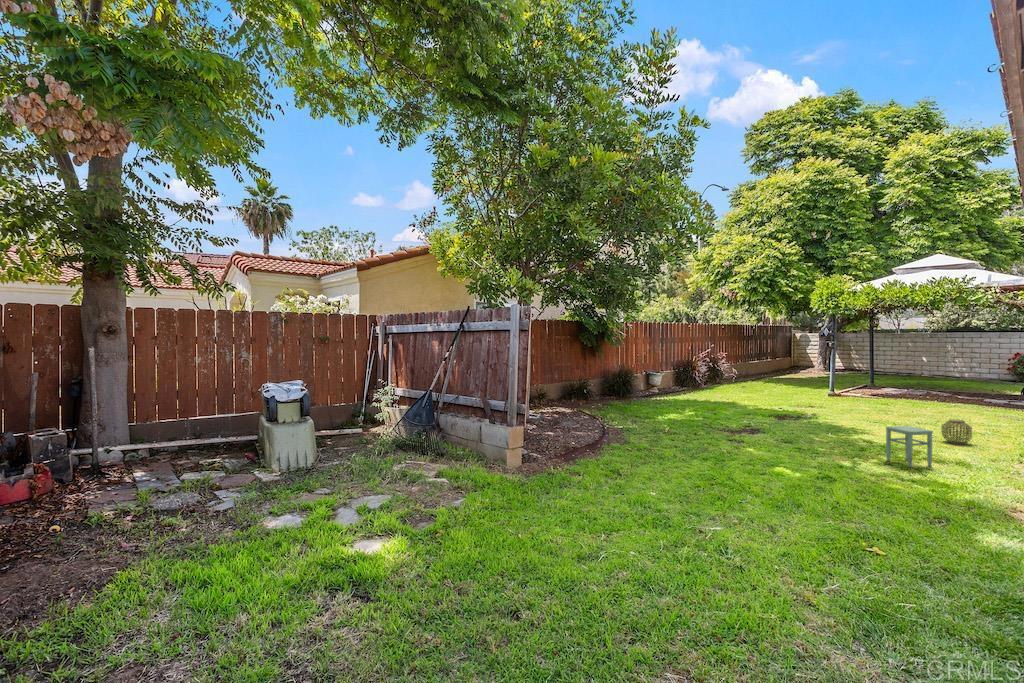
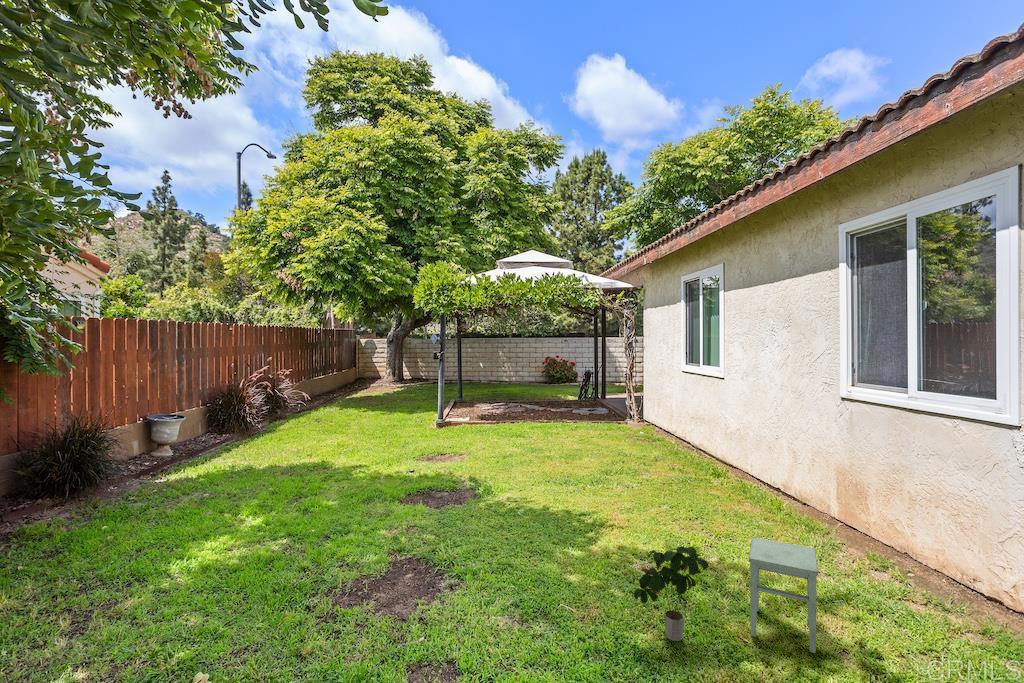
potted plant: none [827,418,868,455] -> present [634,546,708,641]
woven basket: present [942,420,972,445] -> none [672,473,709,514]

